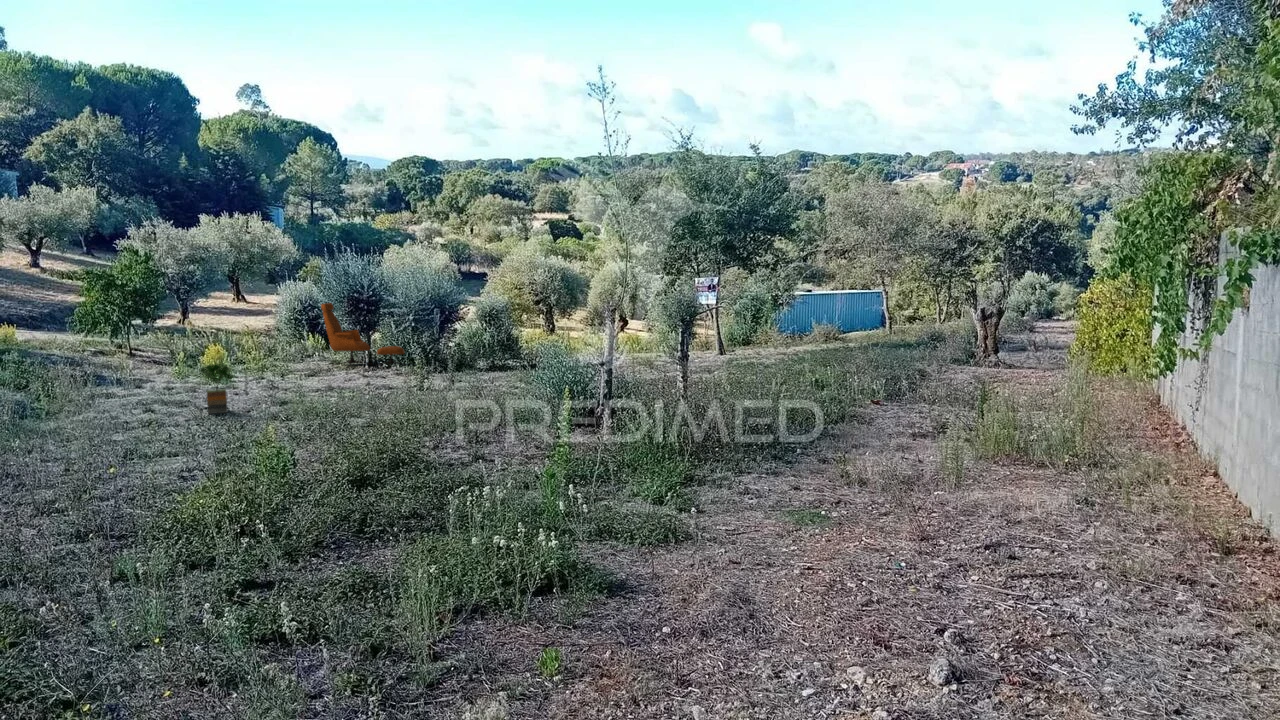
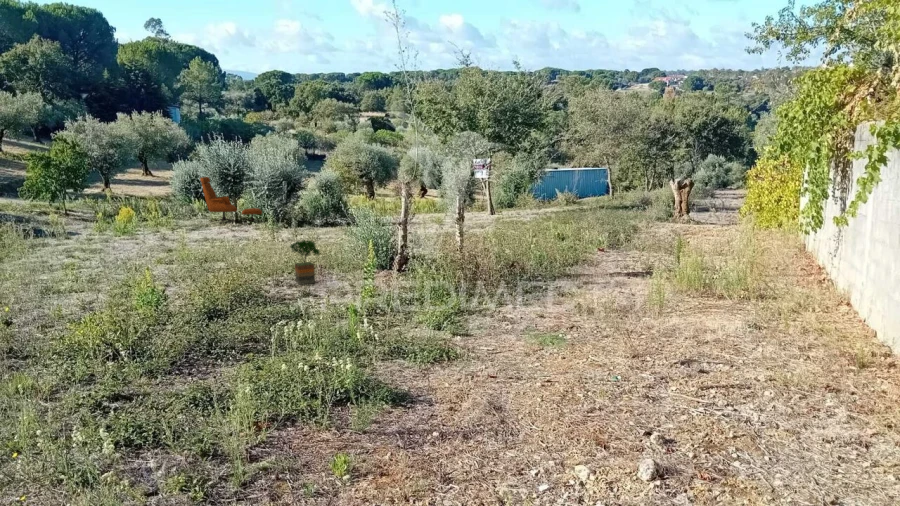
potted tree: present [199,364,234,414] -> present [290,240,320,285]

